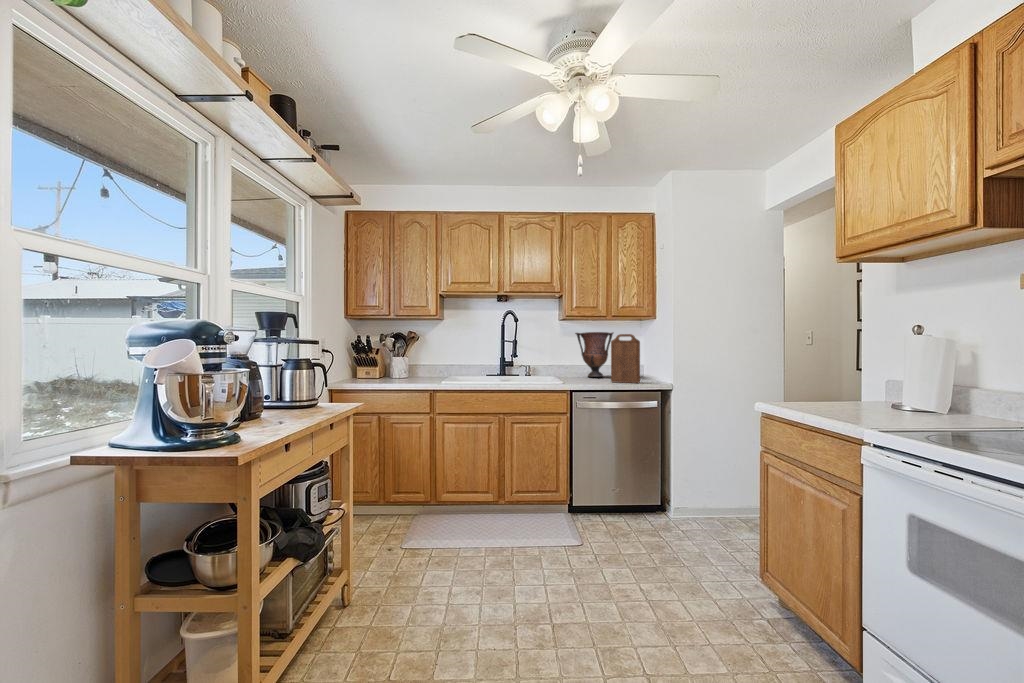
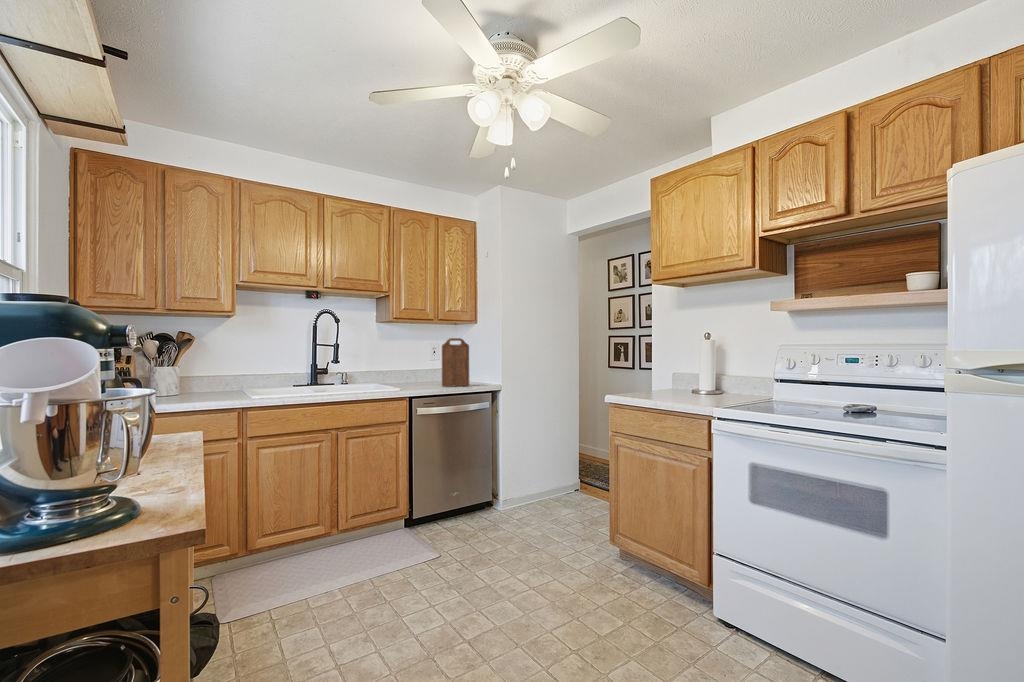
vase: present [575,332,613,377] -> none [397,336,437,382]

